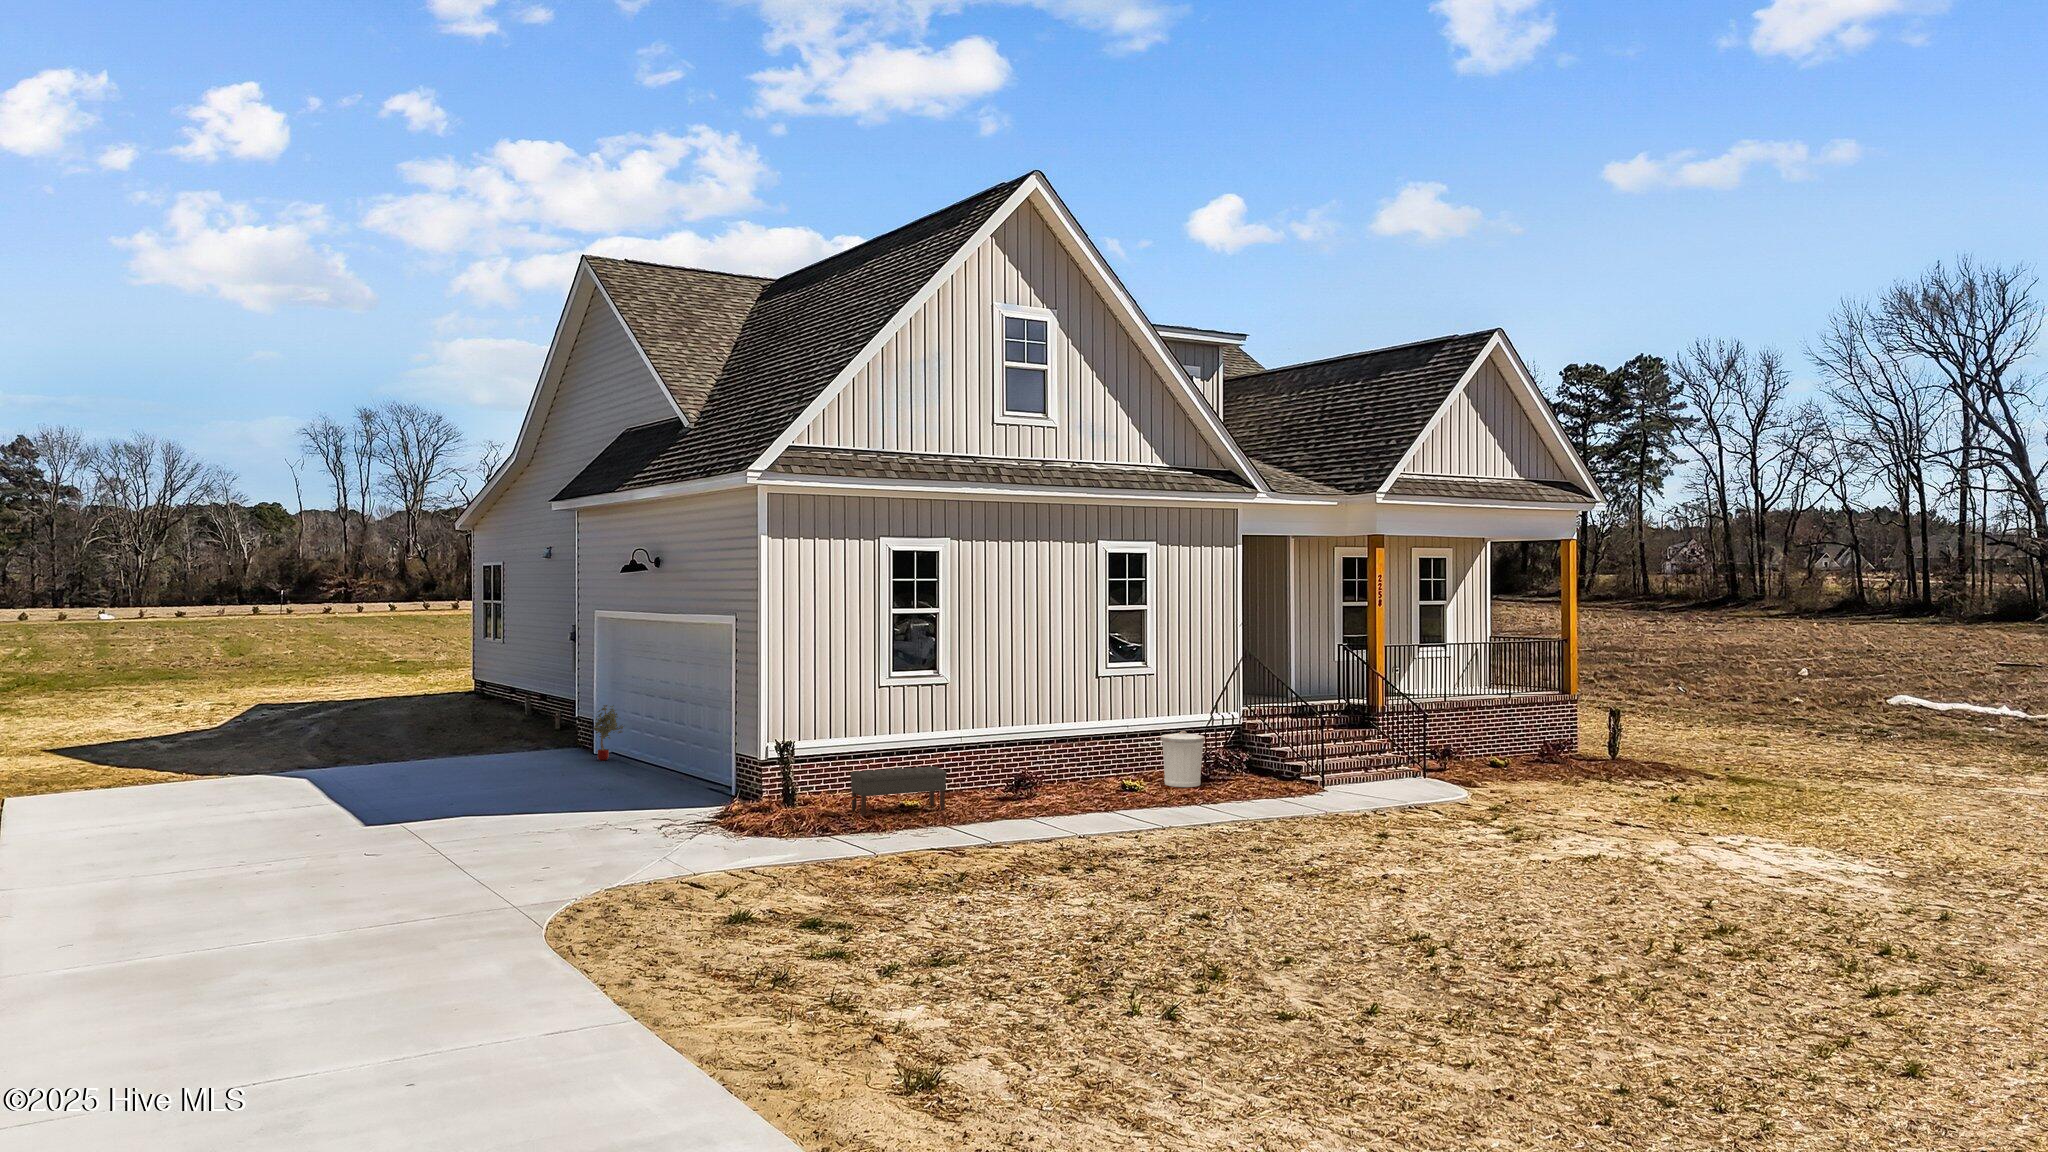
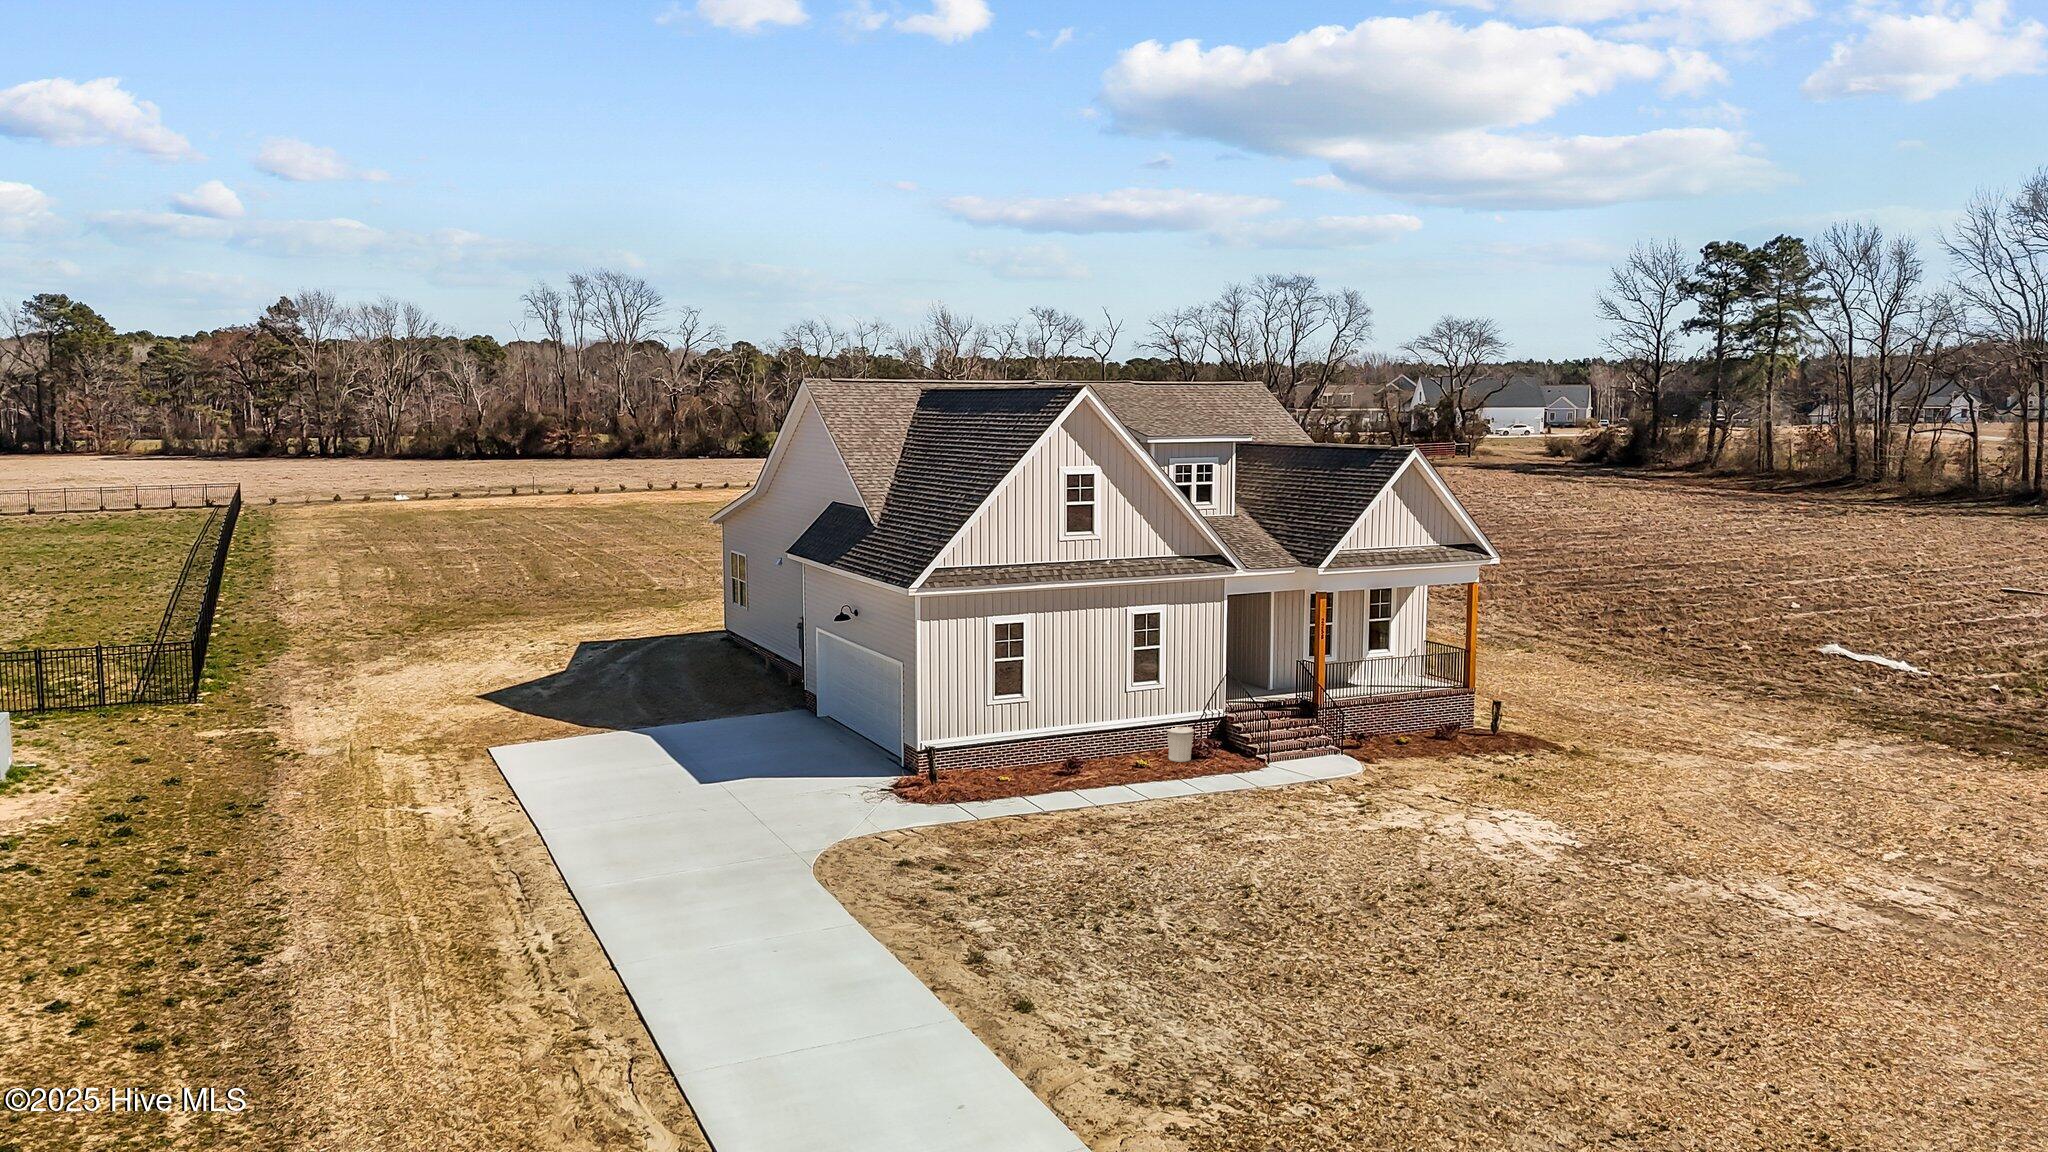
potted tree: present [593,705,624,761] -> none [820,695,840,729]
bench: present [850,766,947,816] -> none [971,753,1028,785]

